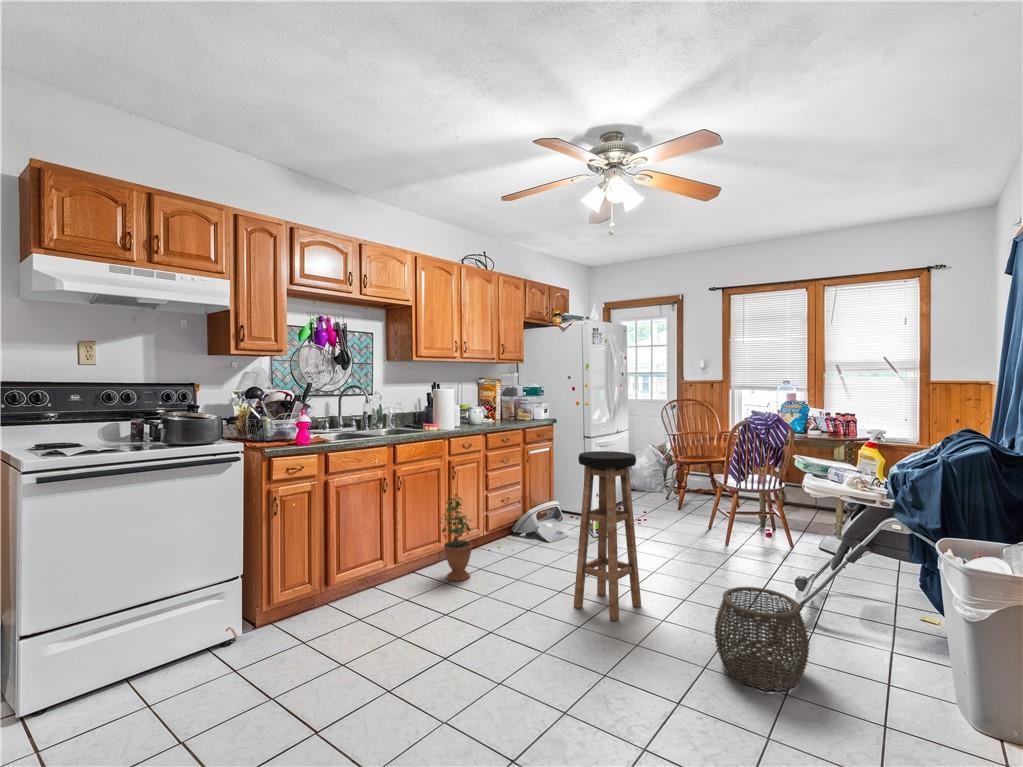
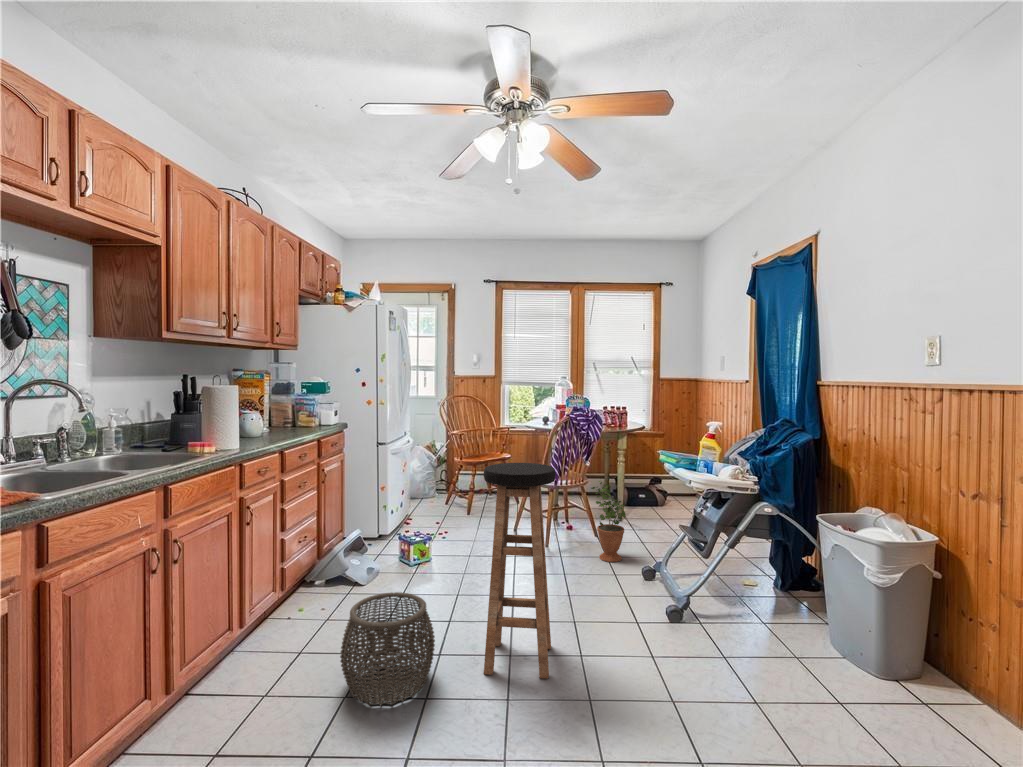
potted plant: present [438,494,472,581] -> present [591,481,626,562]
woven basket: present [714,587,809,691] -> present [340,592,435,706]

